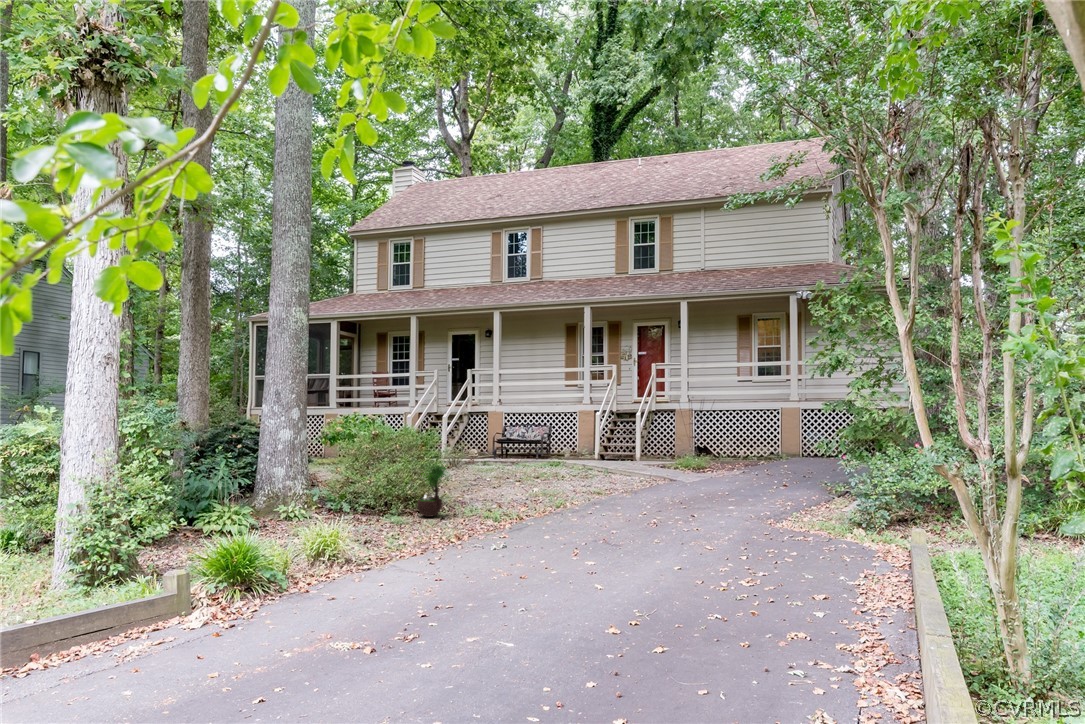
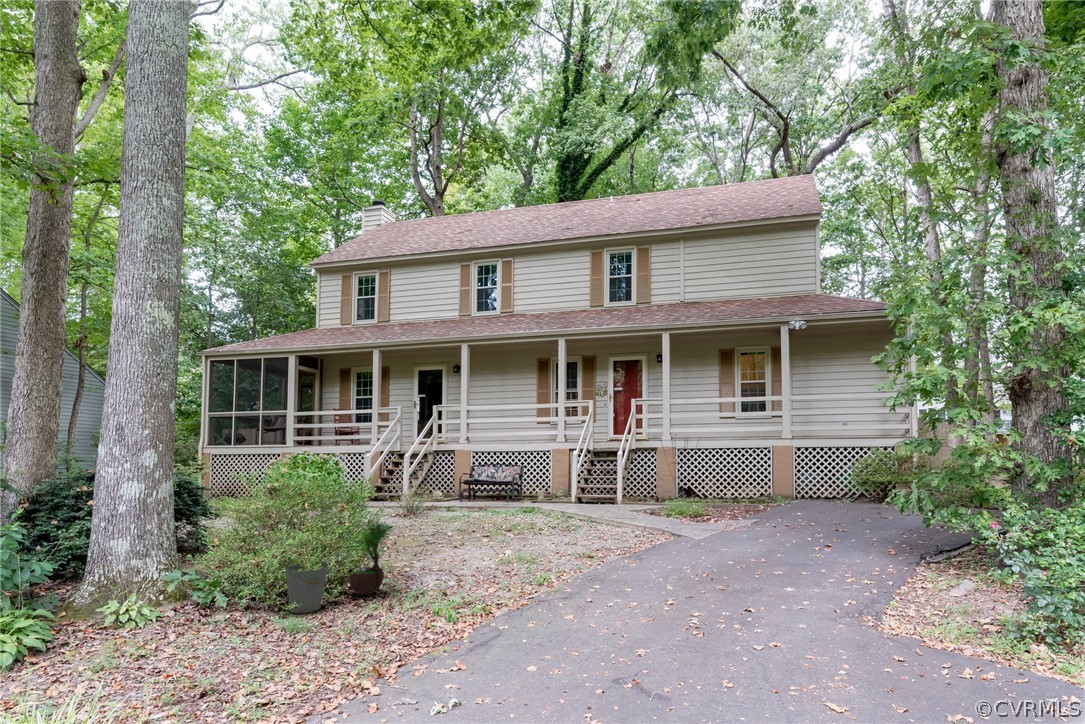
bucket: none [375,492,406,525] -> present [285,563,329,613]

